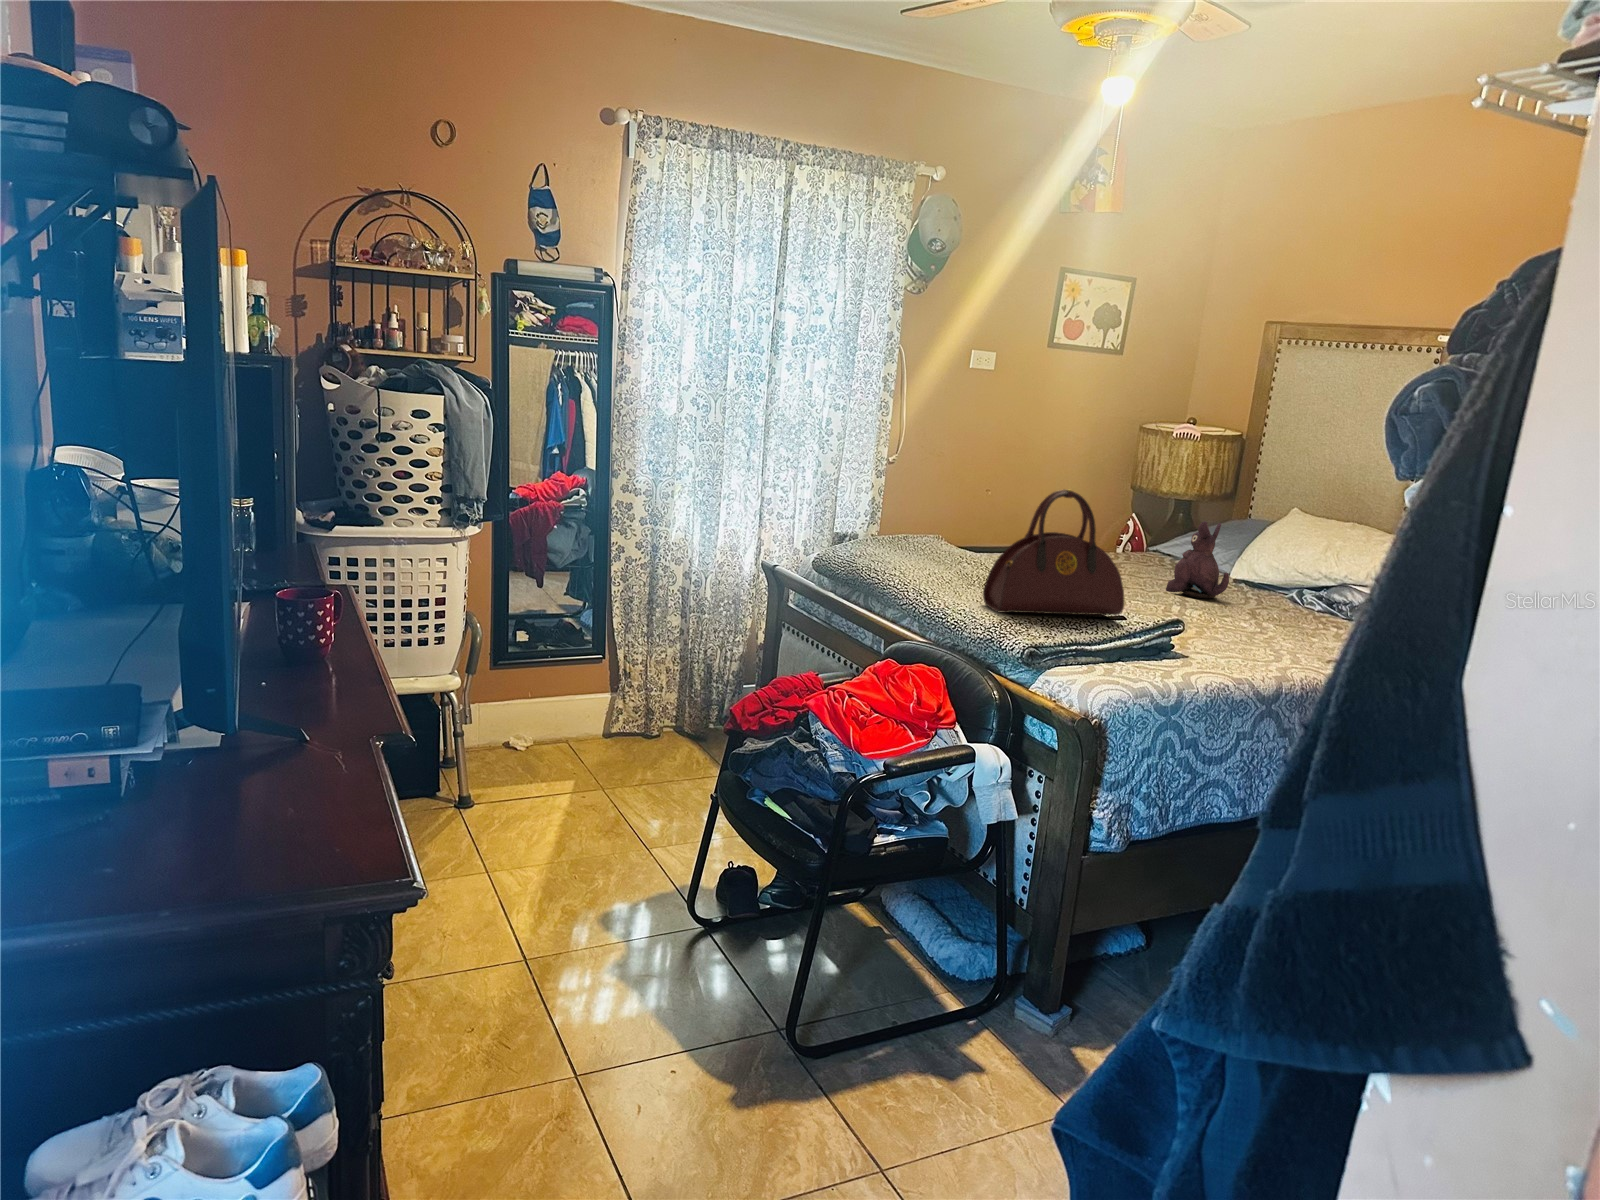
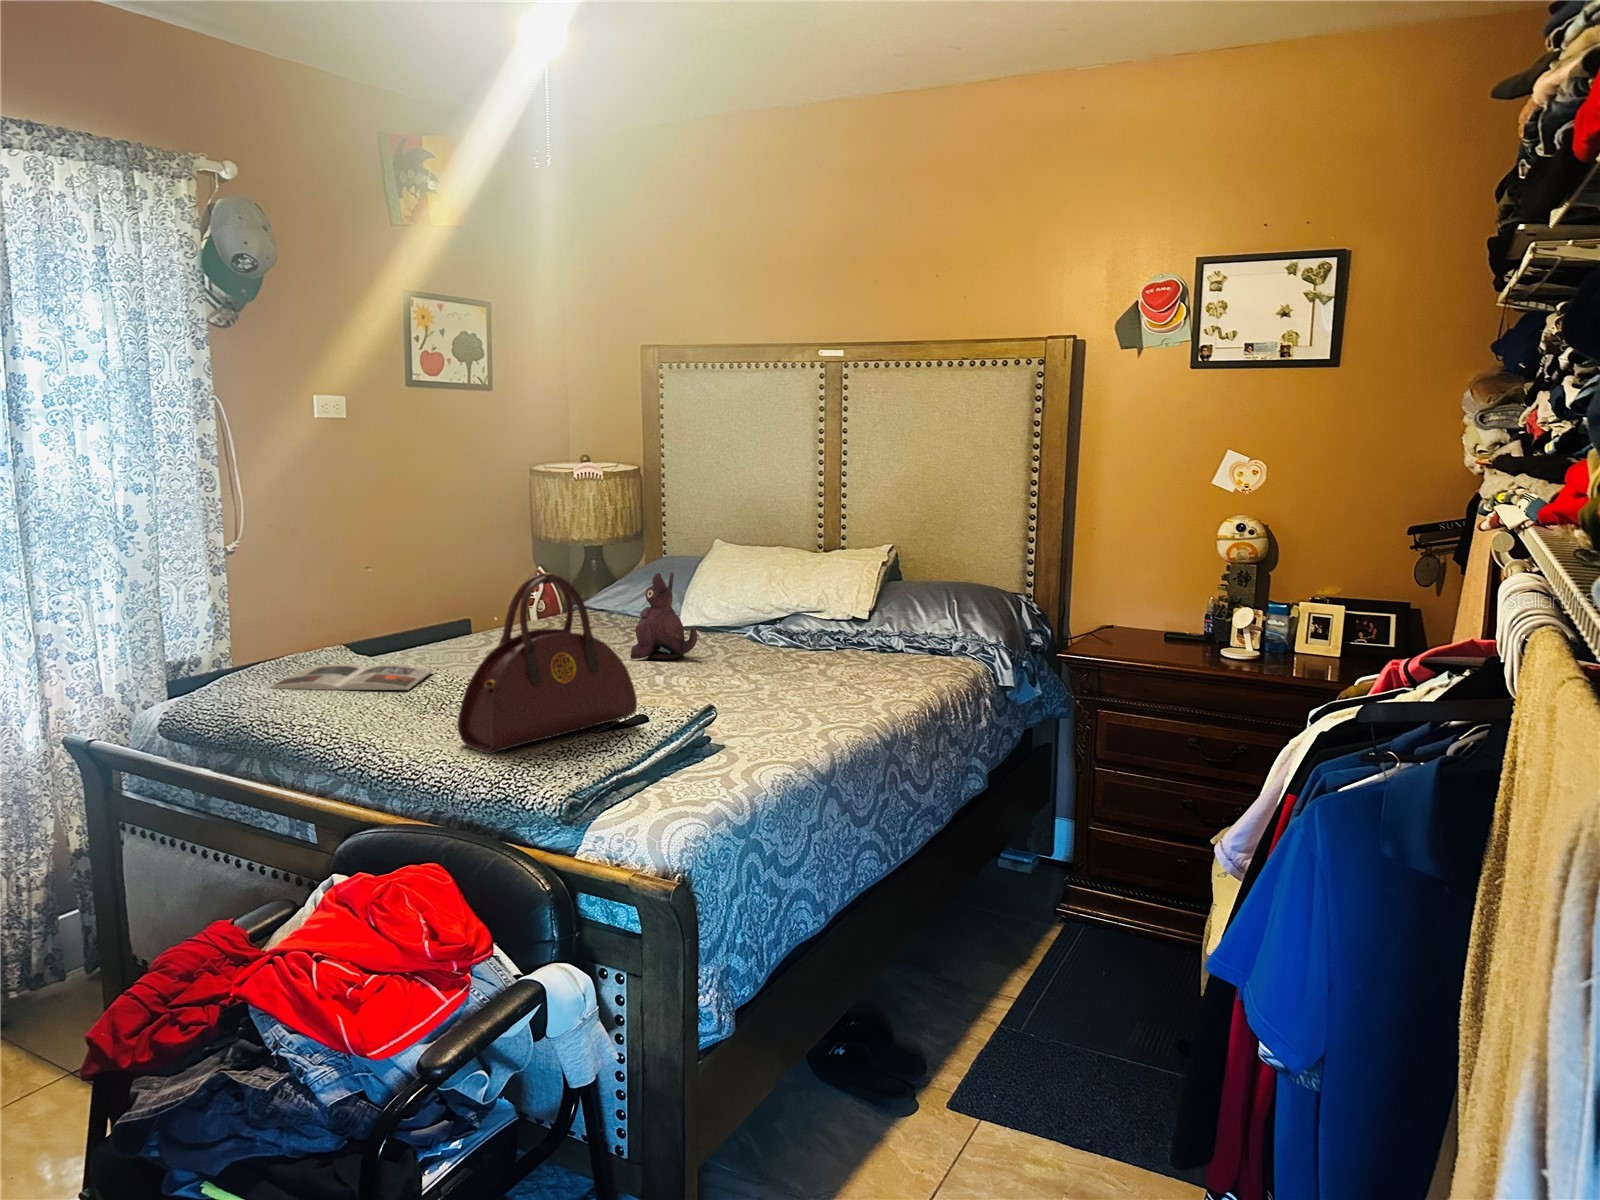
magazine: none [882,545,998,570] -> present [270,664,434,690]

